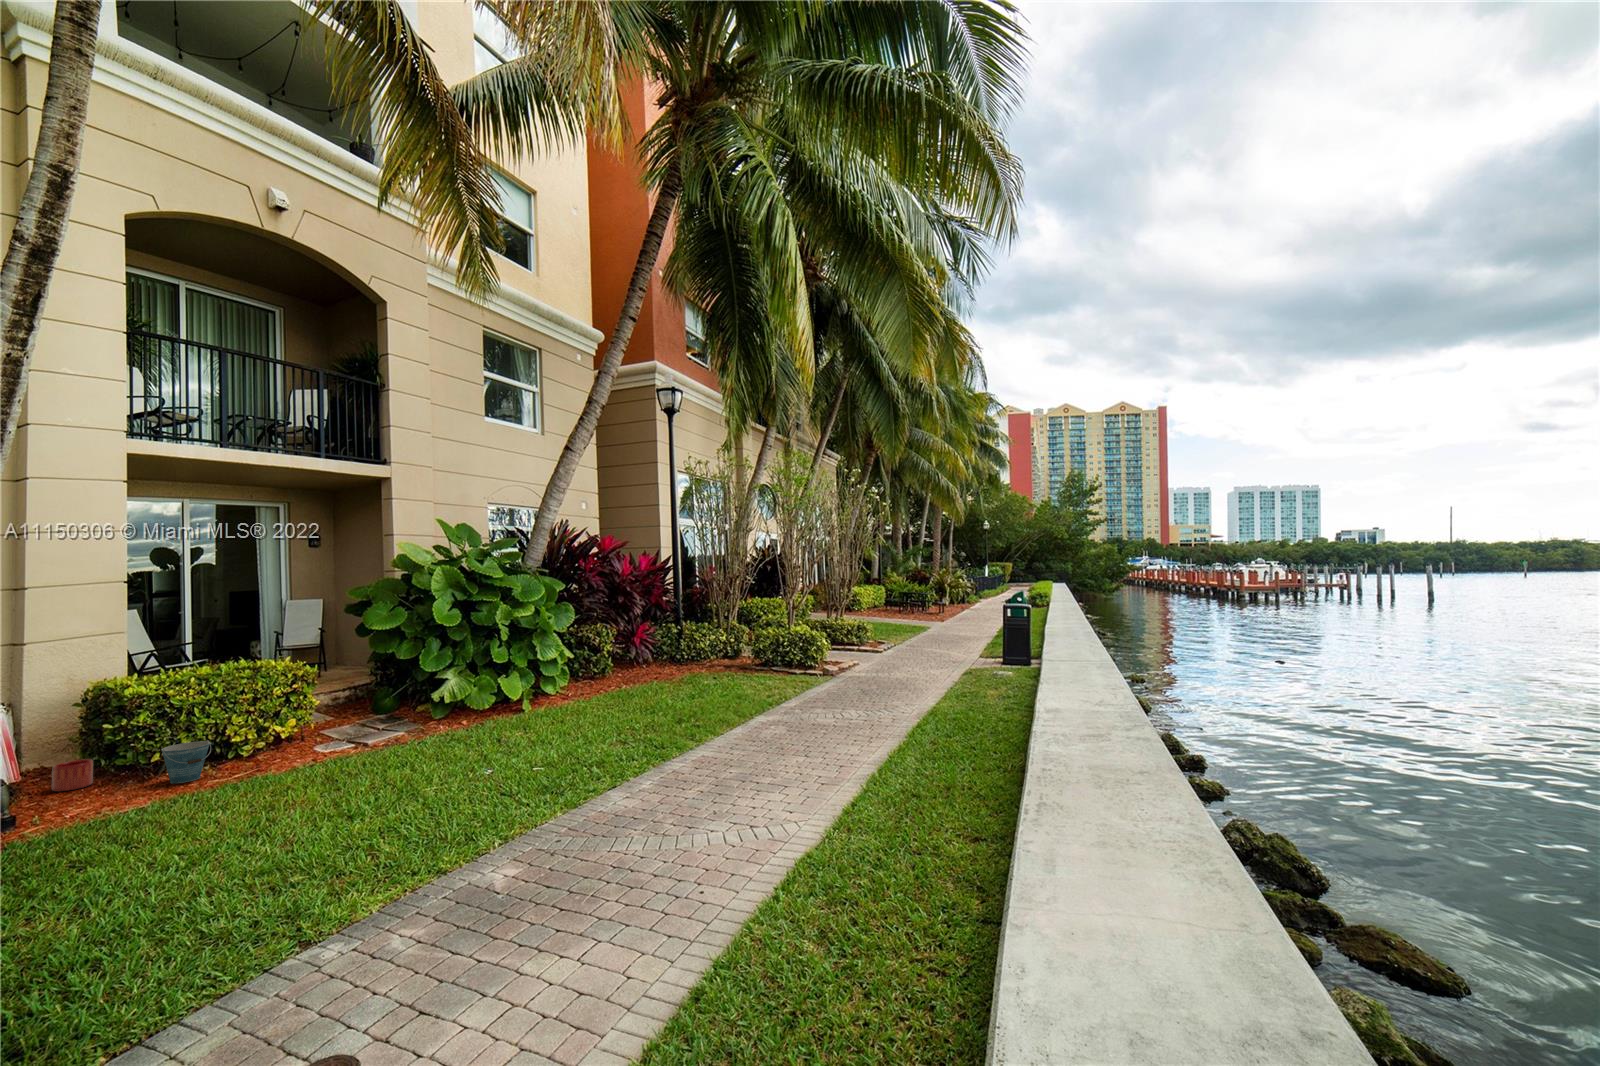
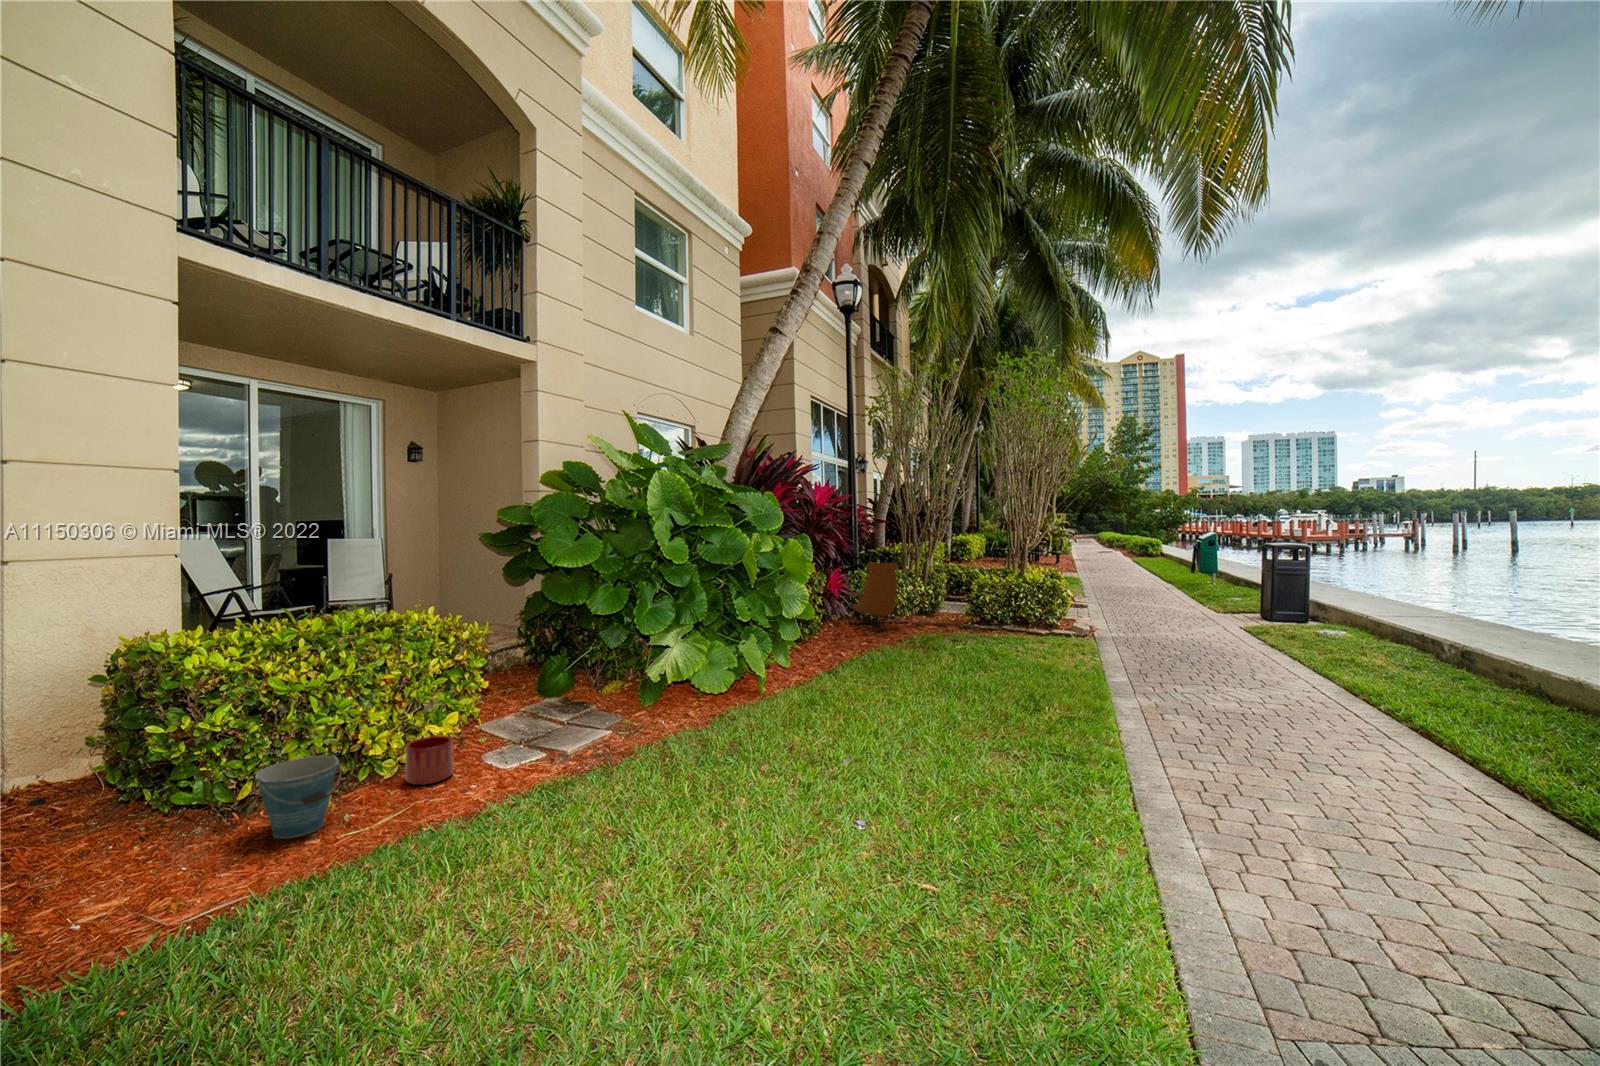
lounge chair: none [655,618,689,674] -> present [852,563,898,633]
planter: present [52,759,93,792] -> present [406,735,453,785]

